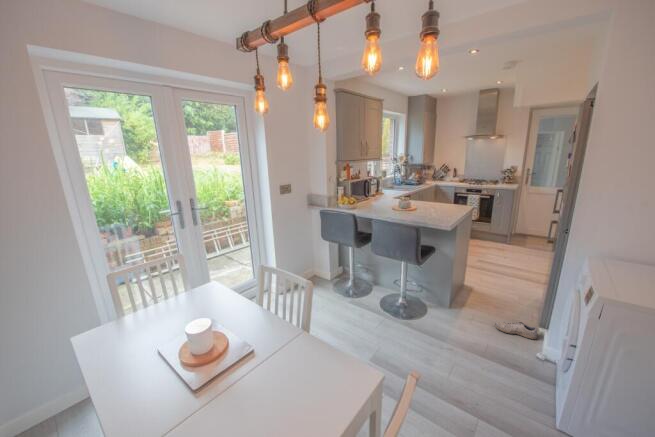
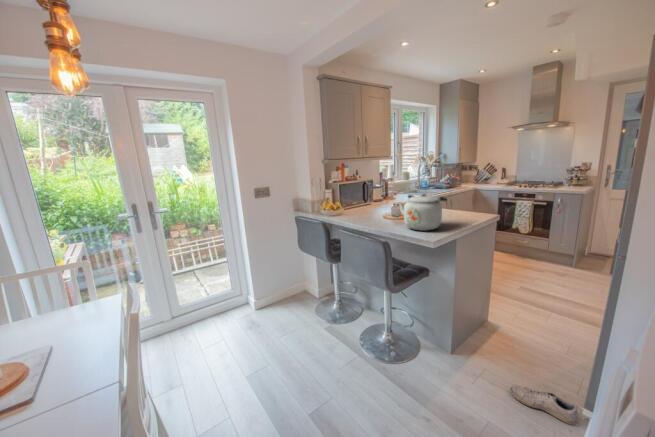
kettle: none [412,190,448,218] -> present [400,194,447,231]

